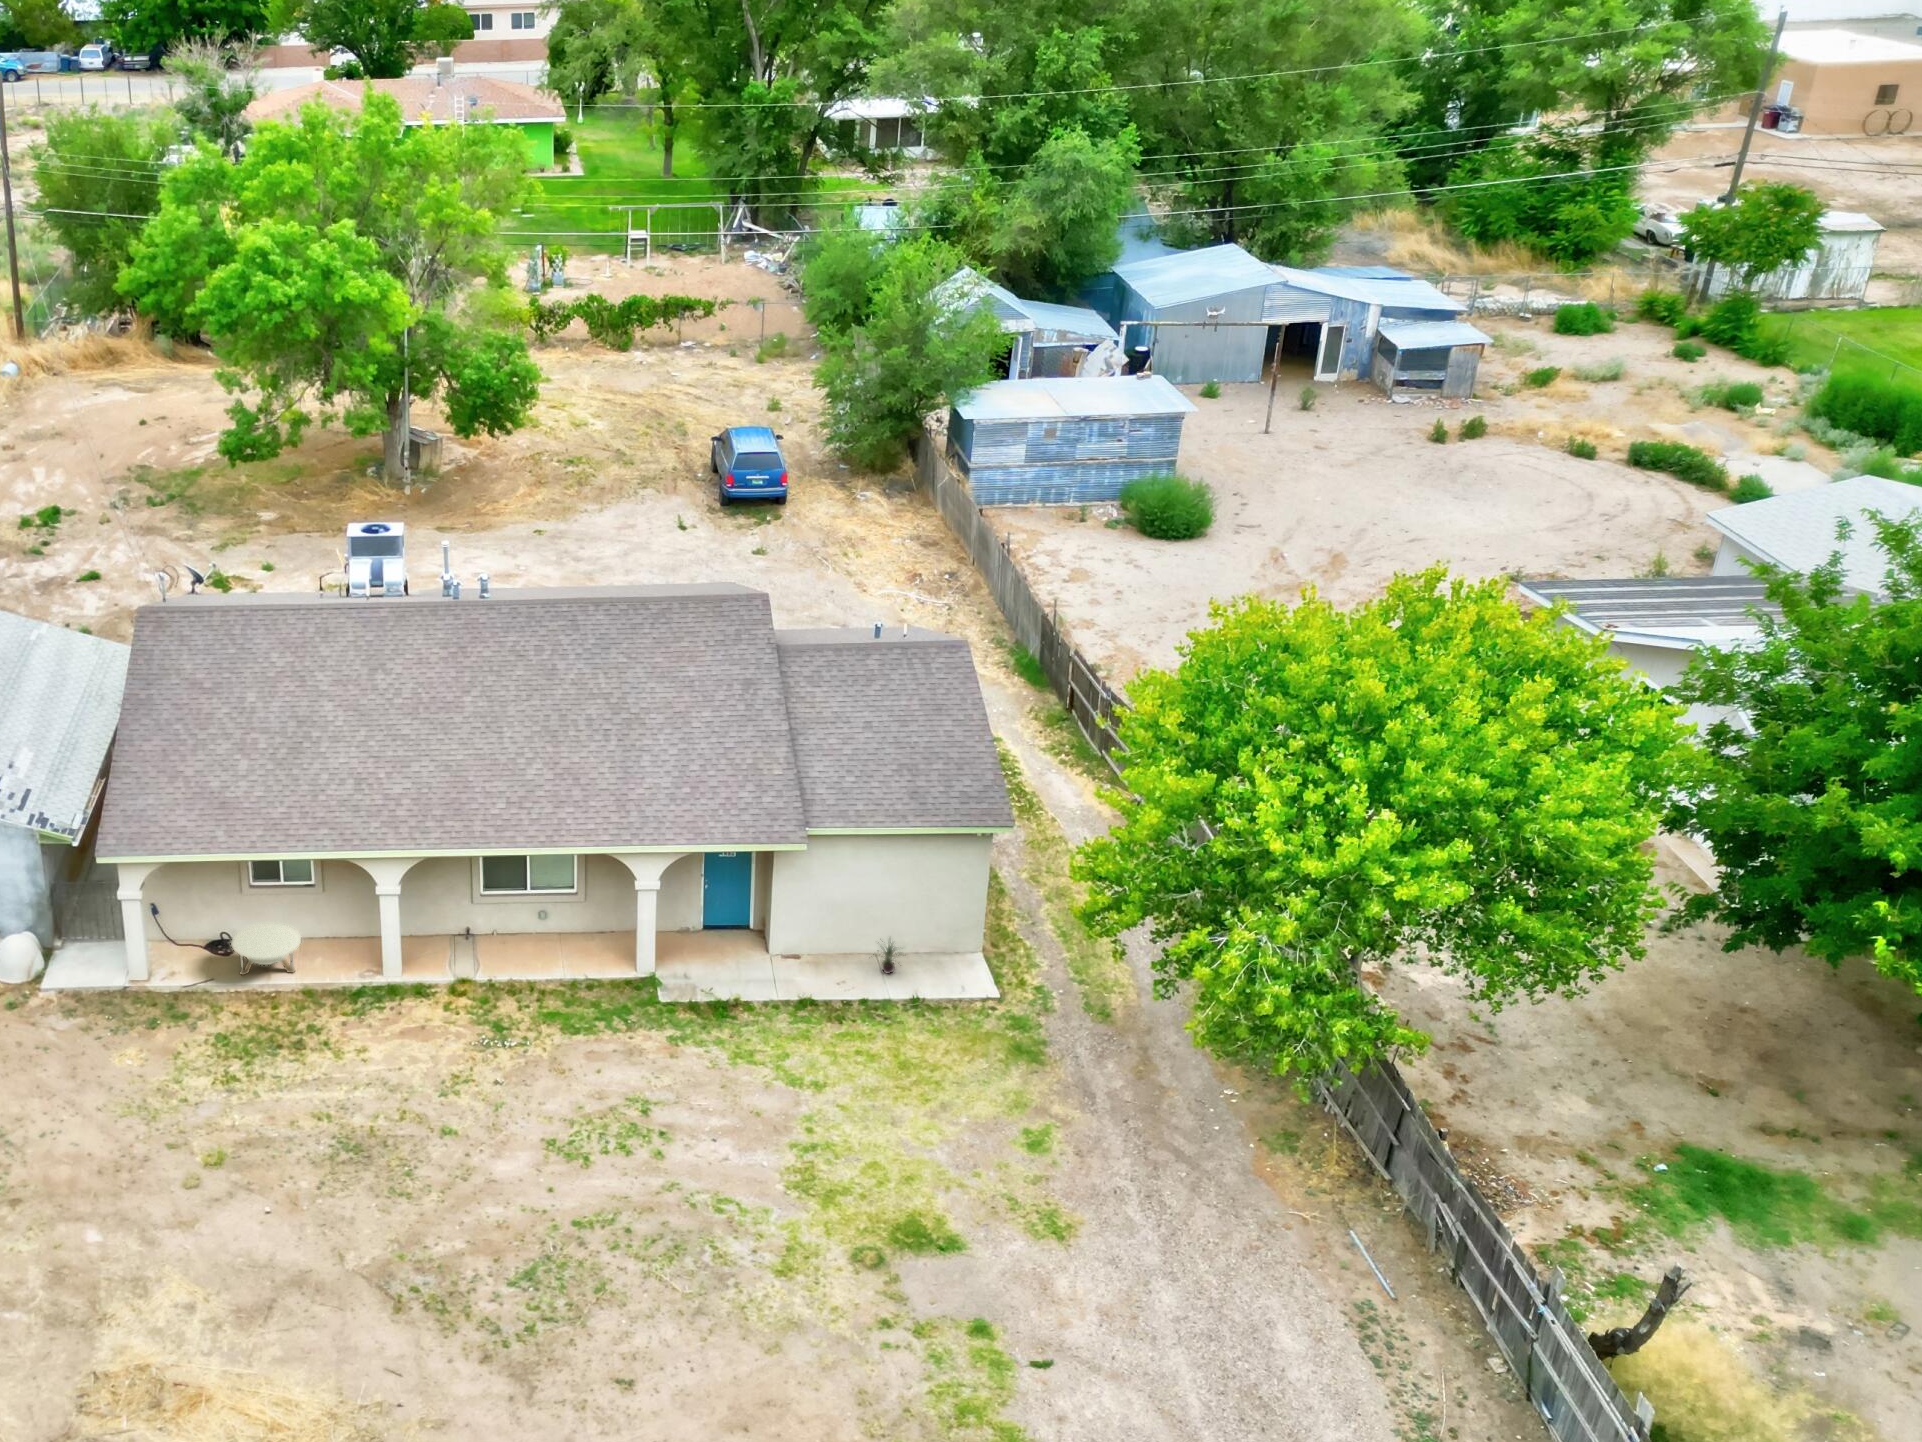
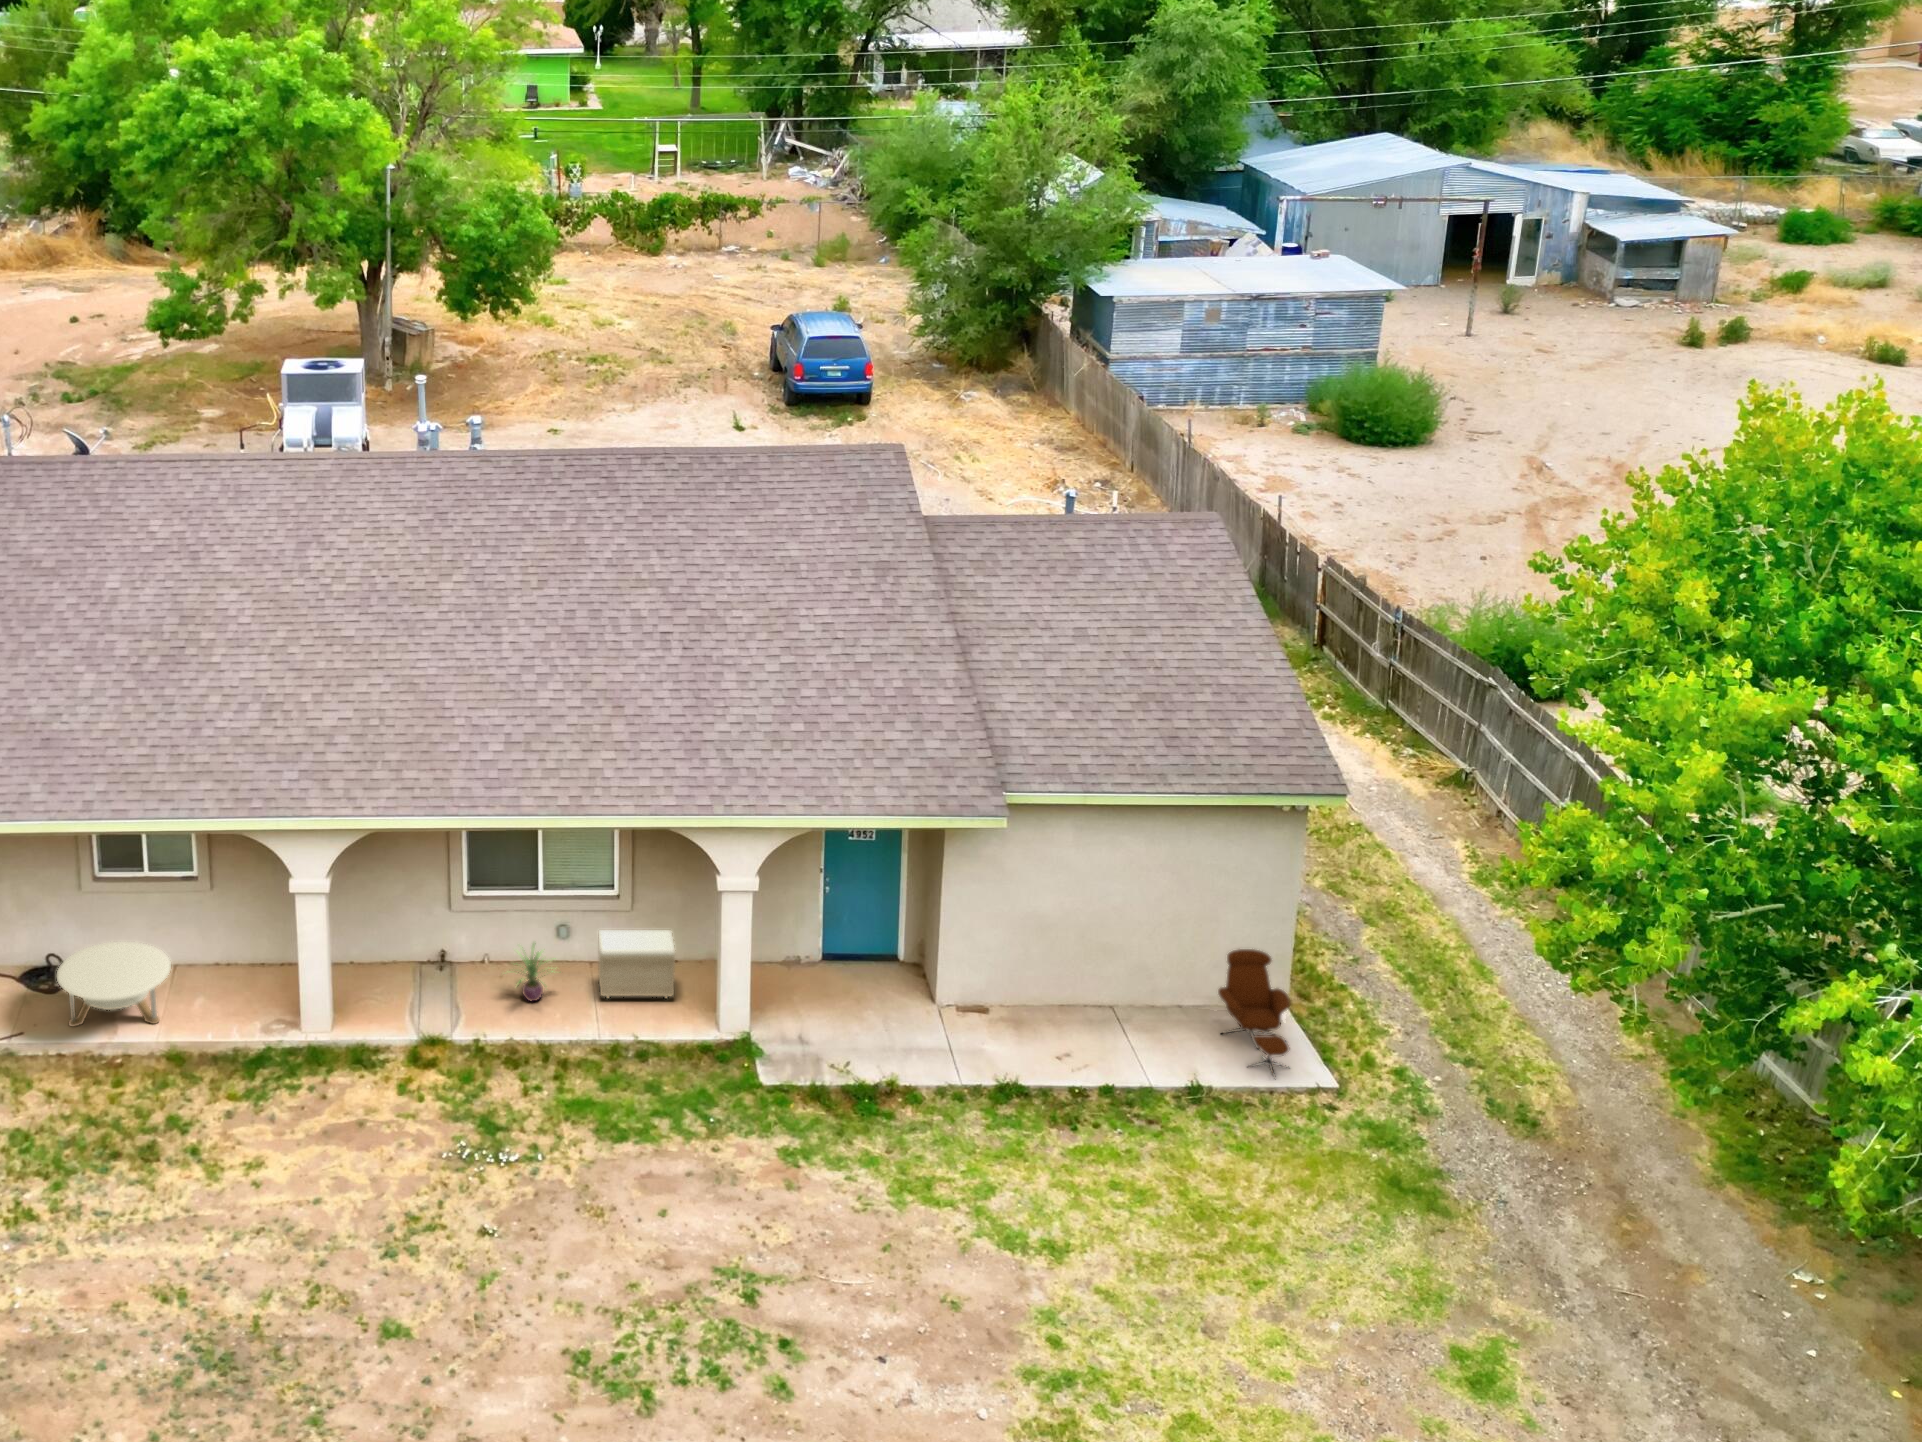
storage bench: none [565,913,611,955] -> present [598,930,675,998]
lounge chair: none [938,920,980,996] -> present [1218,949,1290,1071]
decorative plant: present [873,941,899,973] -> present [505,943,555,1001]

